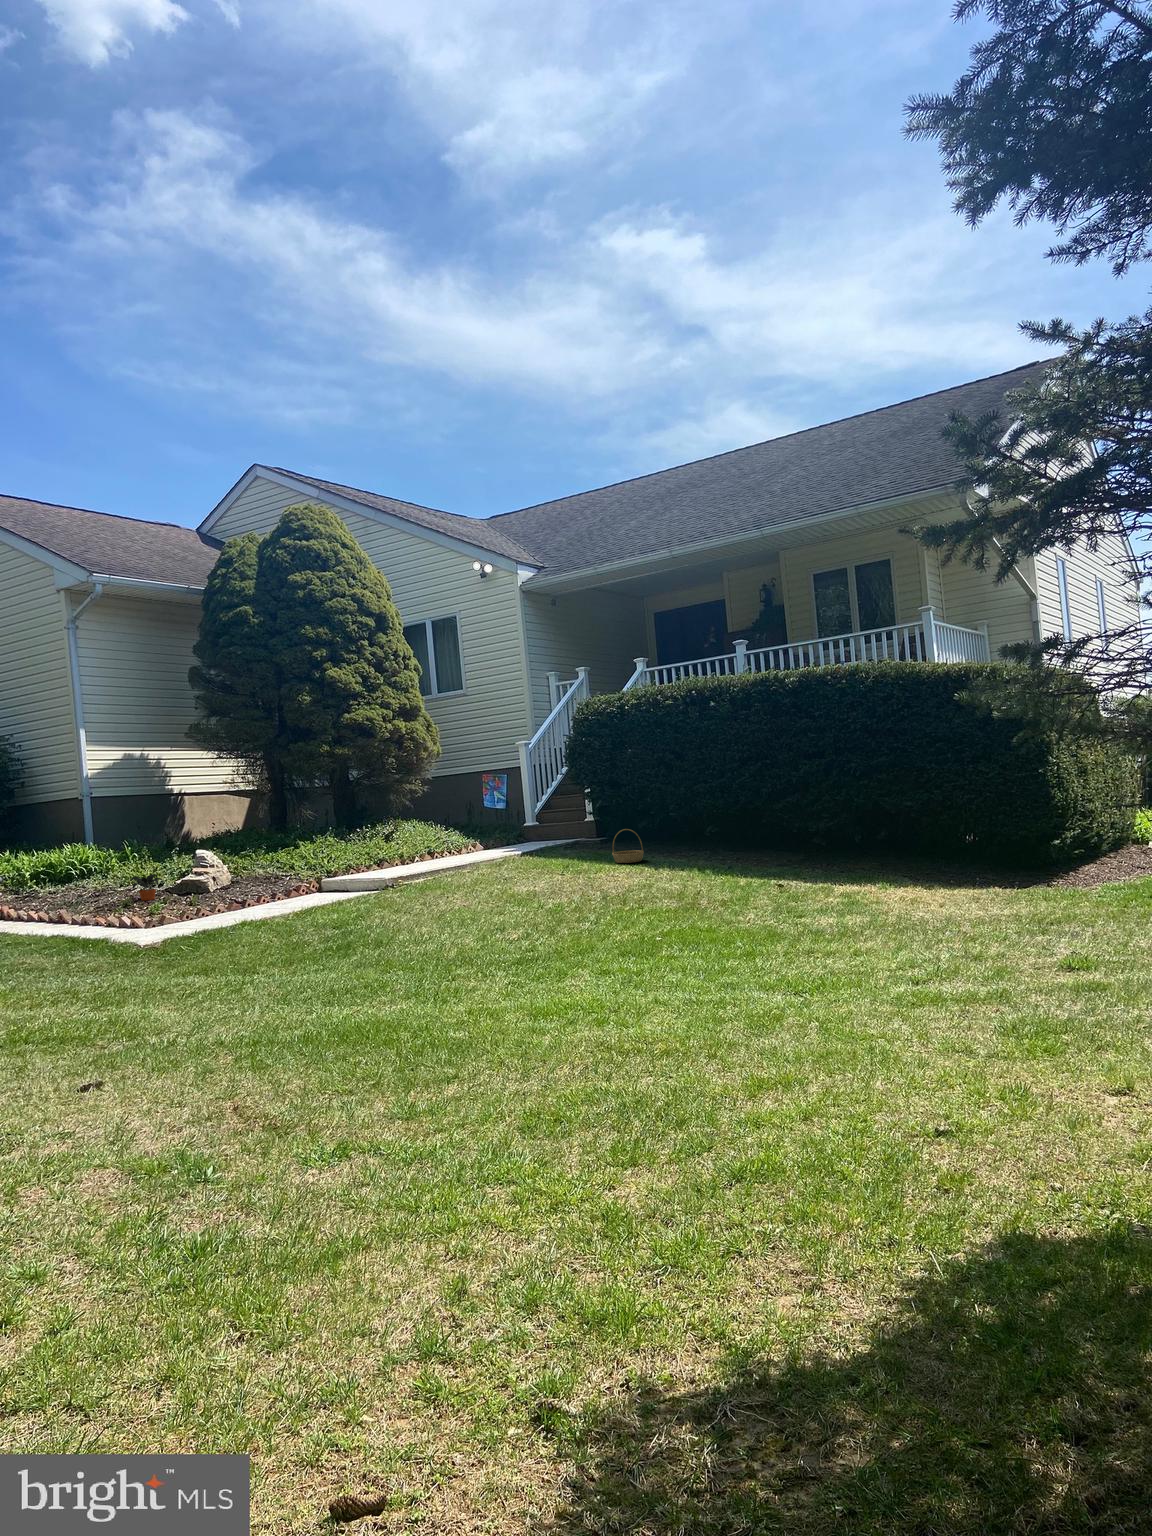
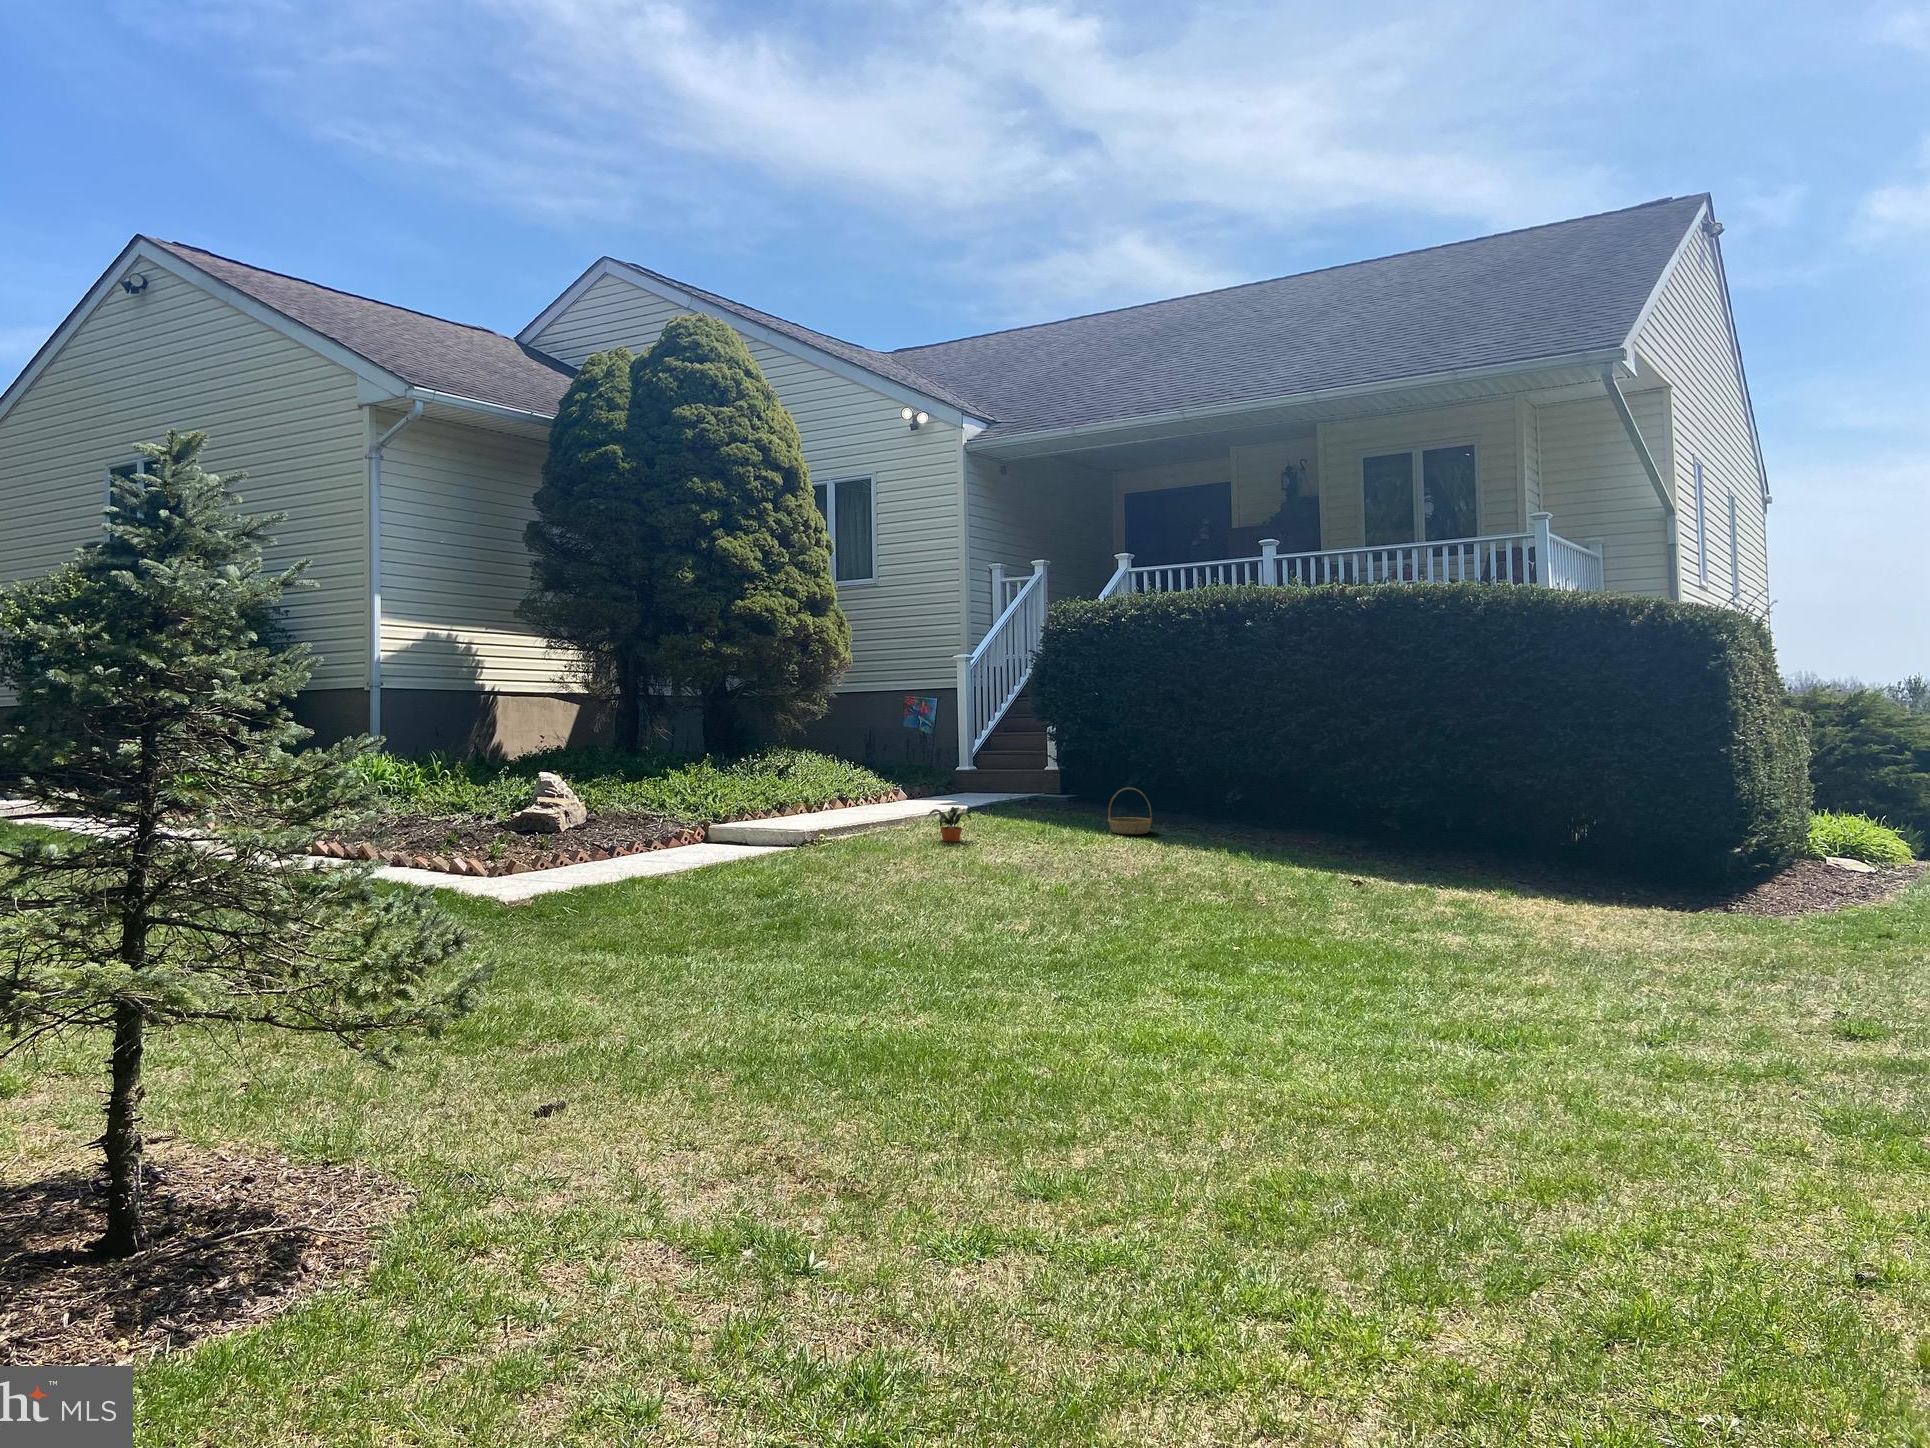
potted plant: present [130,874,161,901] -> present [928,807,971,842]

